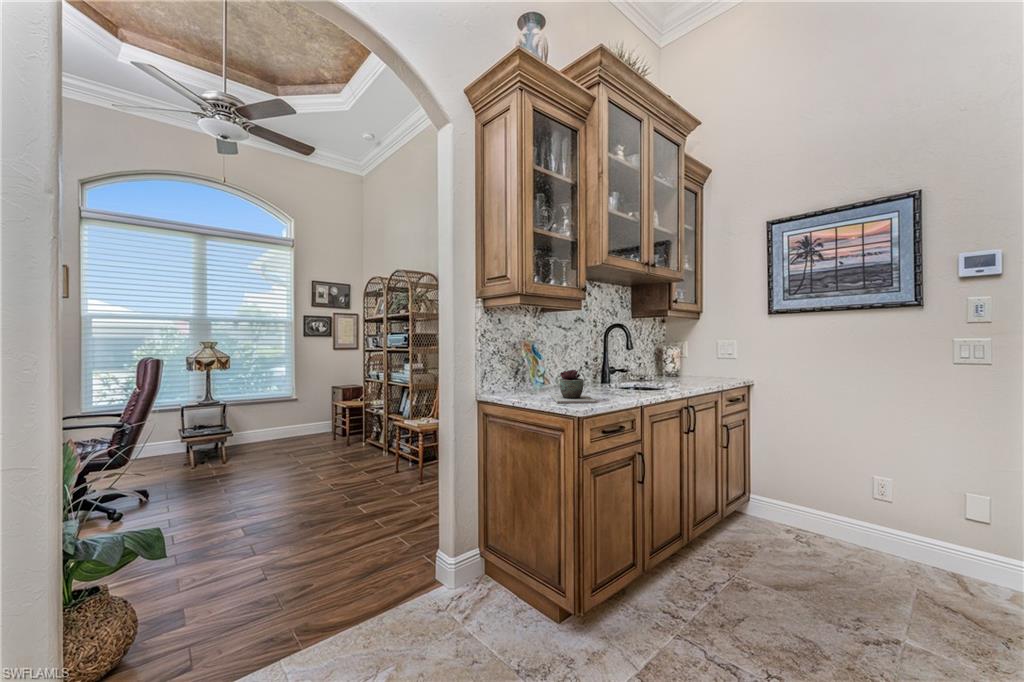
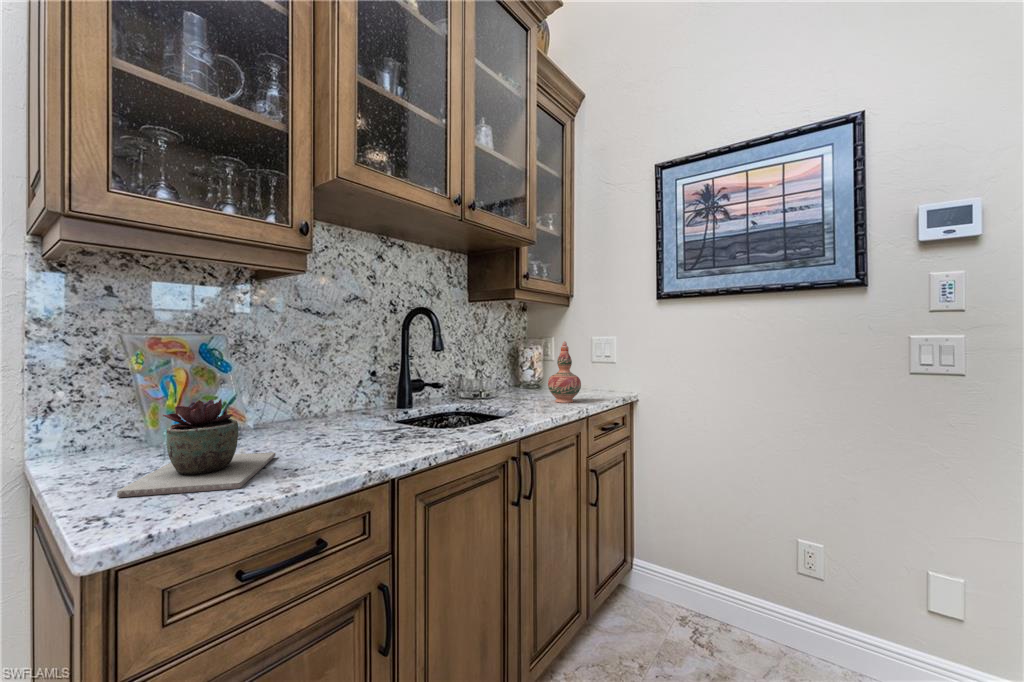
decorative vase: none [692,343,715,383] -> present [548,341,581,403]

